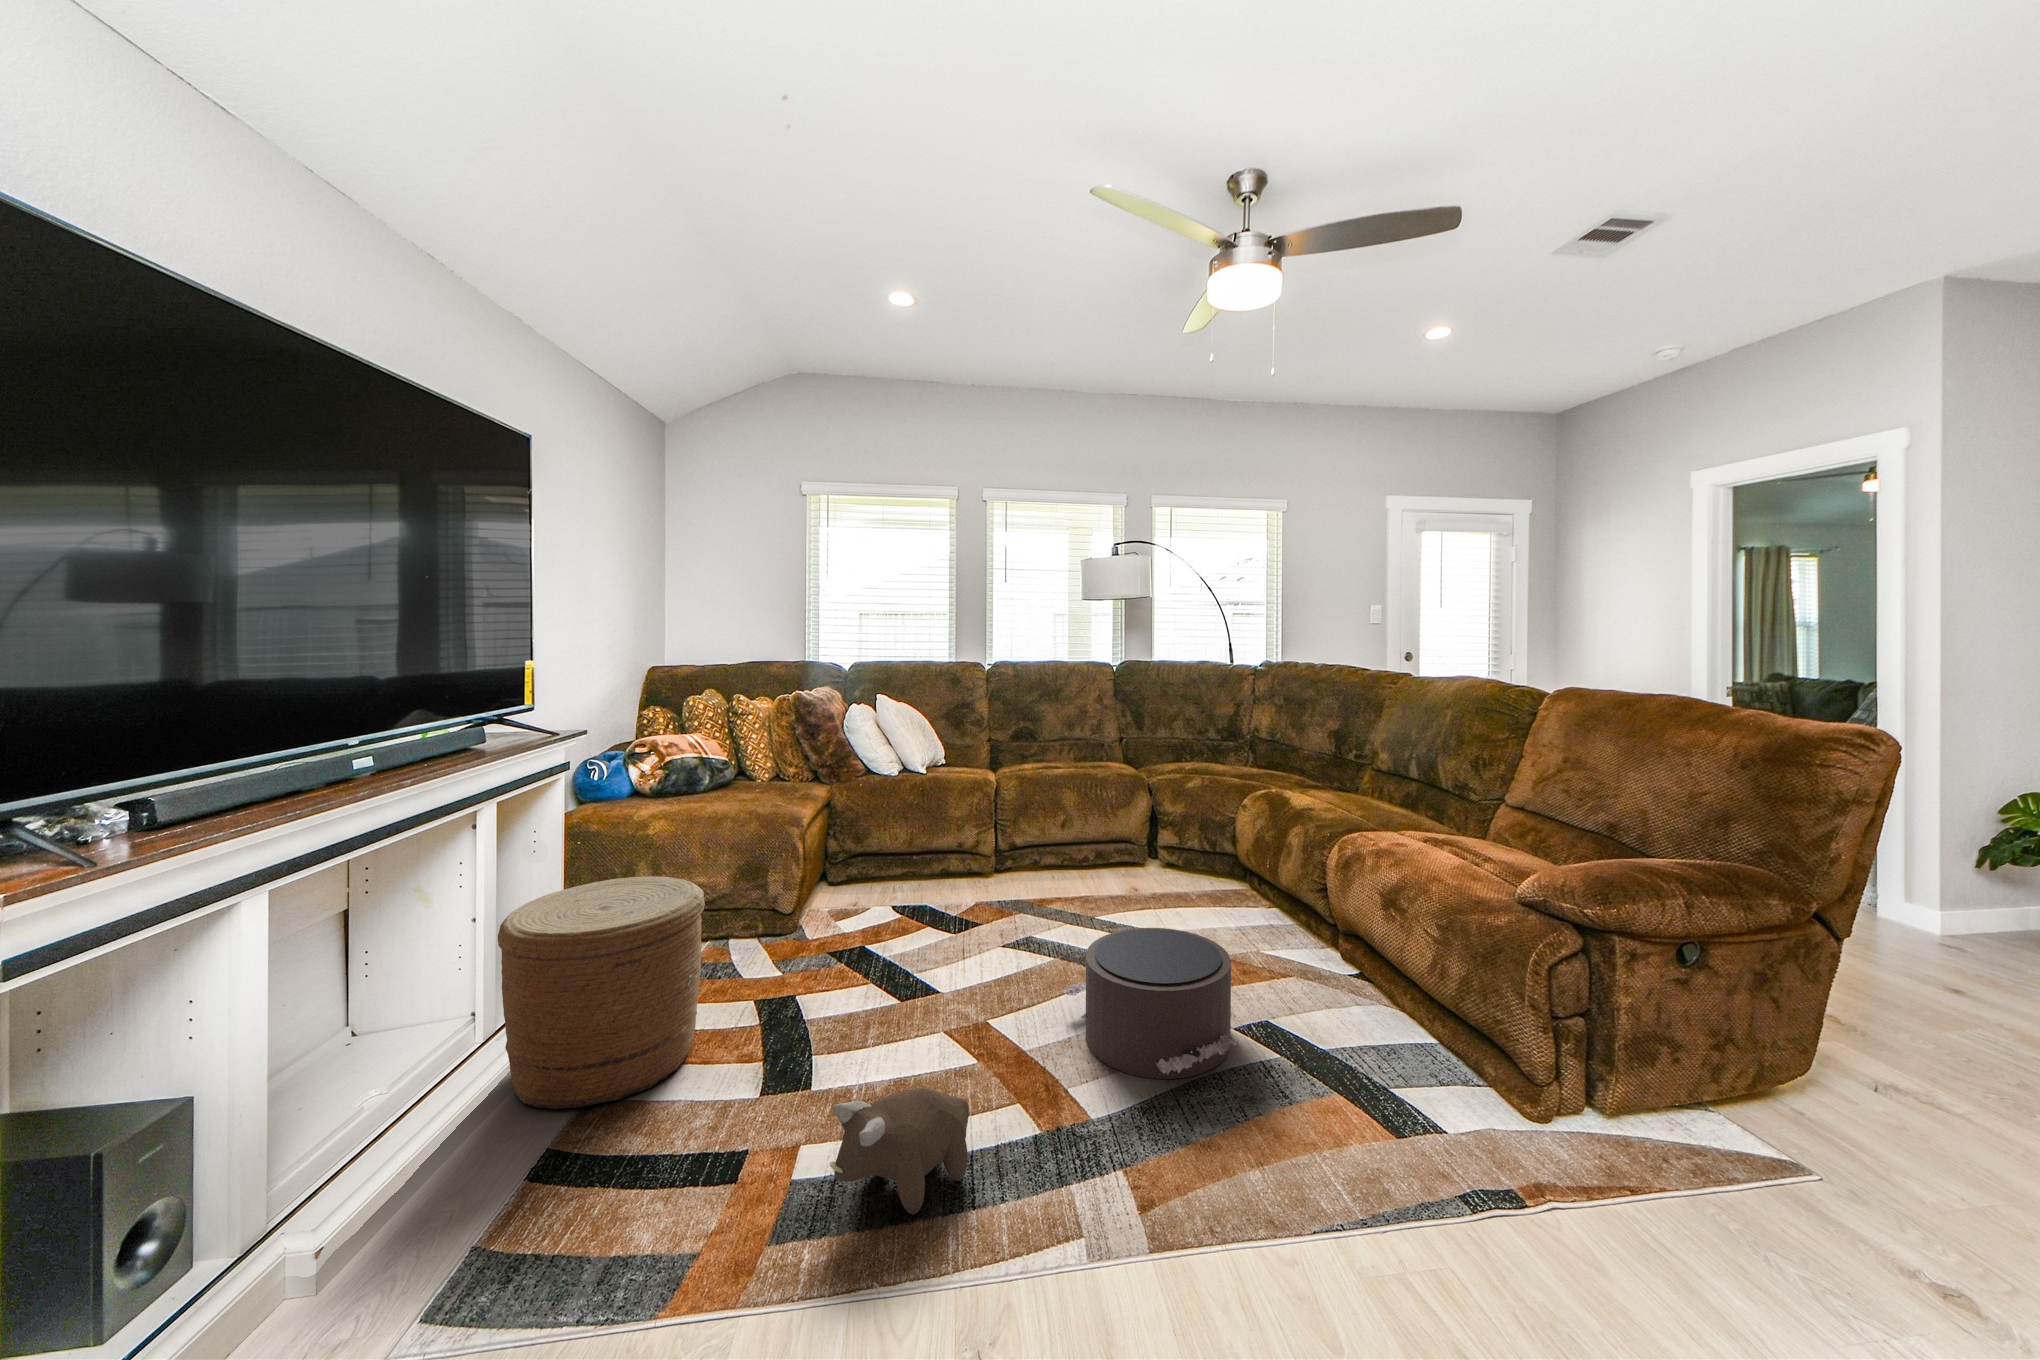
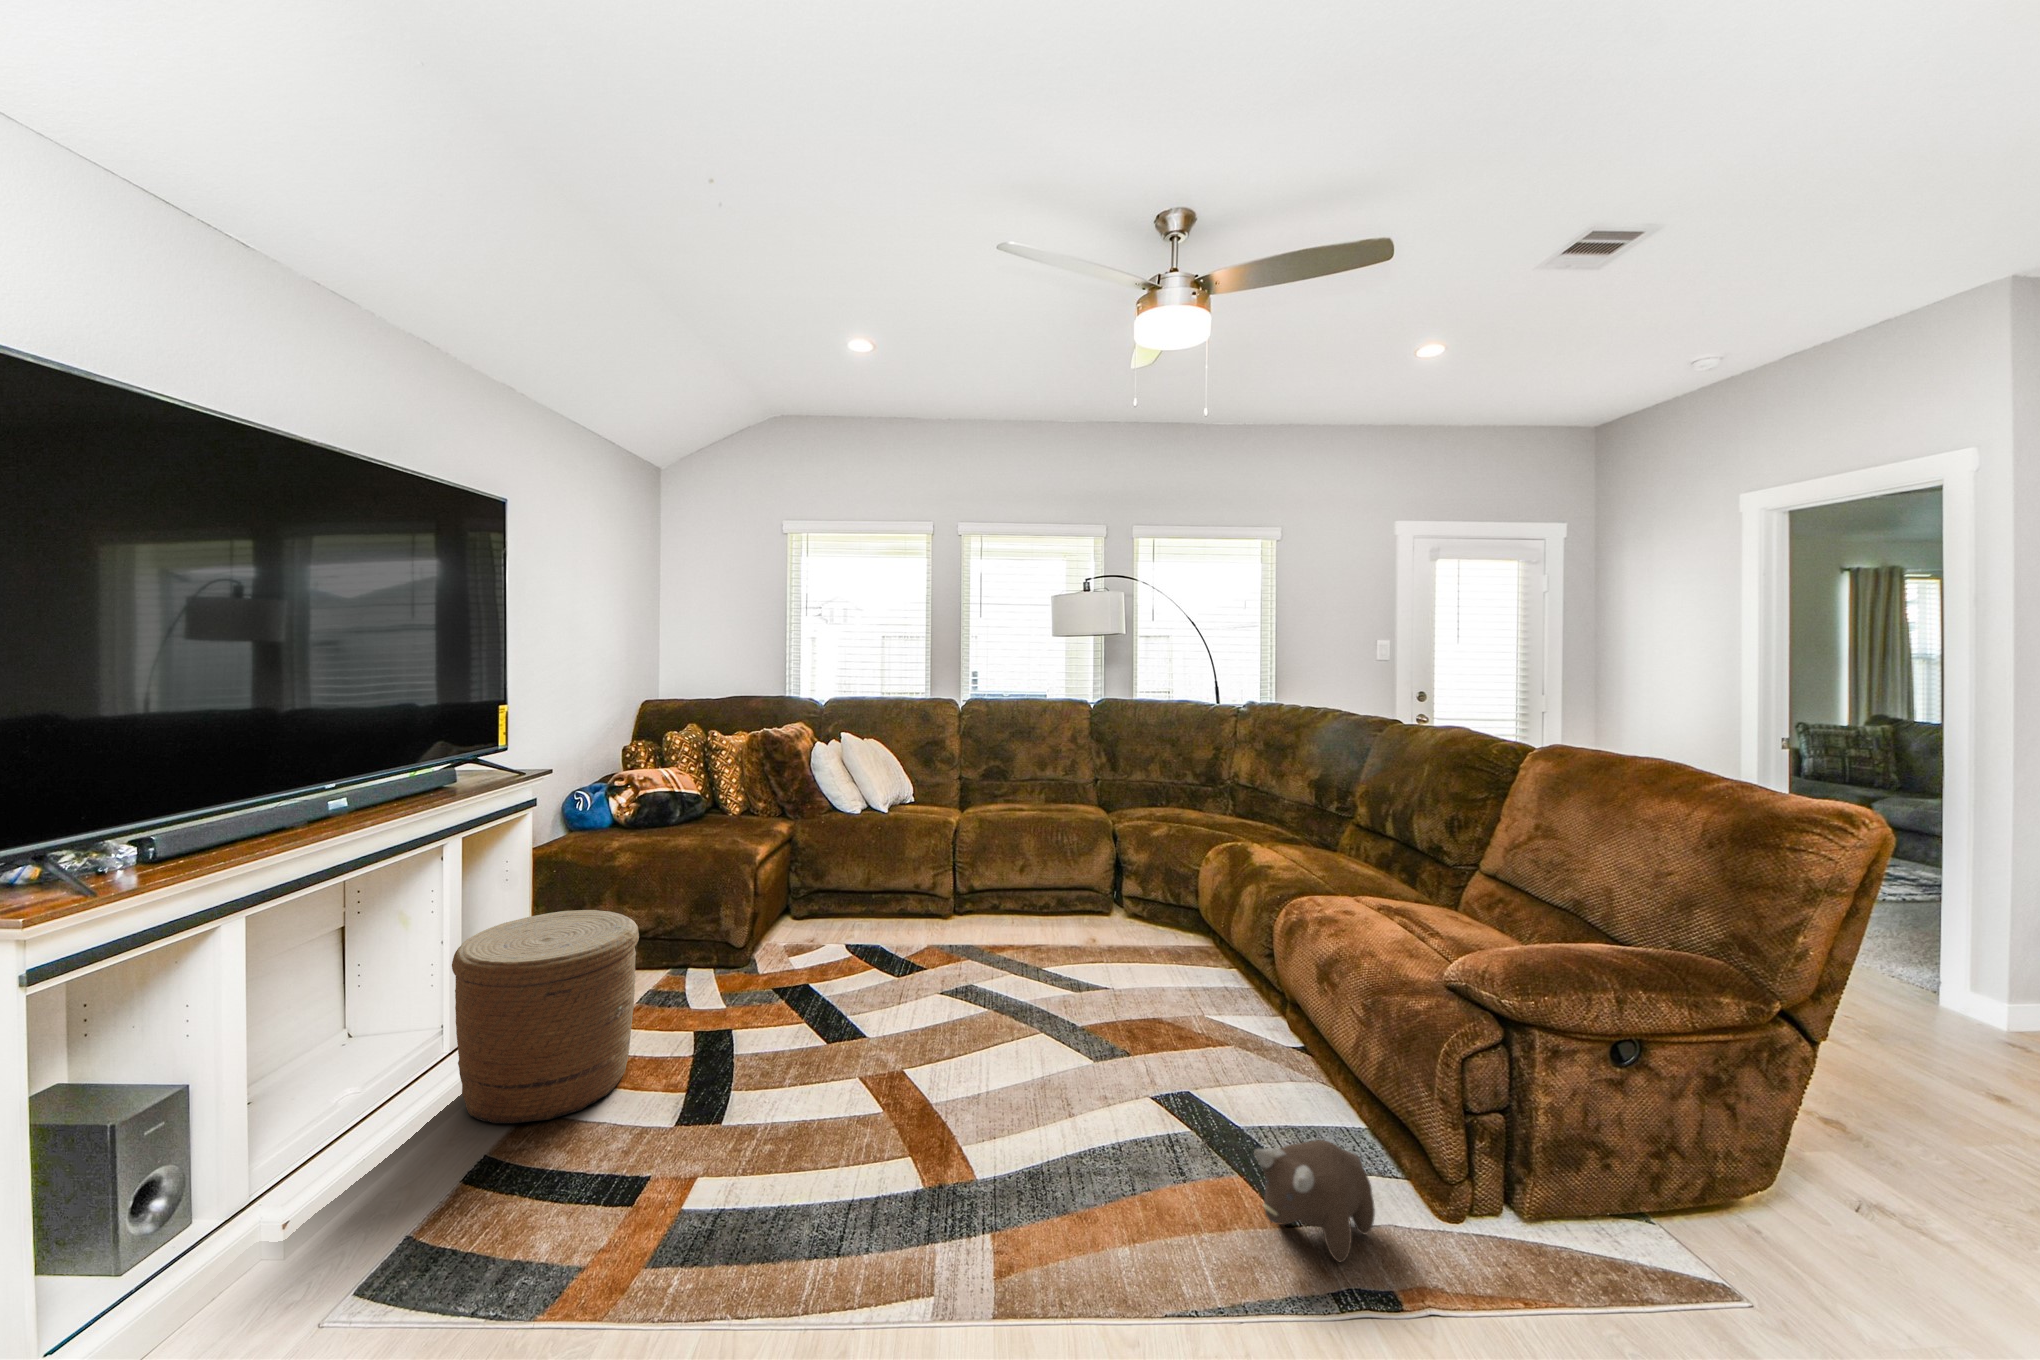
pouf: present [1064,928,1238,1079] -> none [981,986,1144,1144]
plush toy: present [830,1088,969,1214] -> present [1254,1140,1375,1262]

